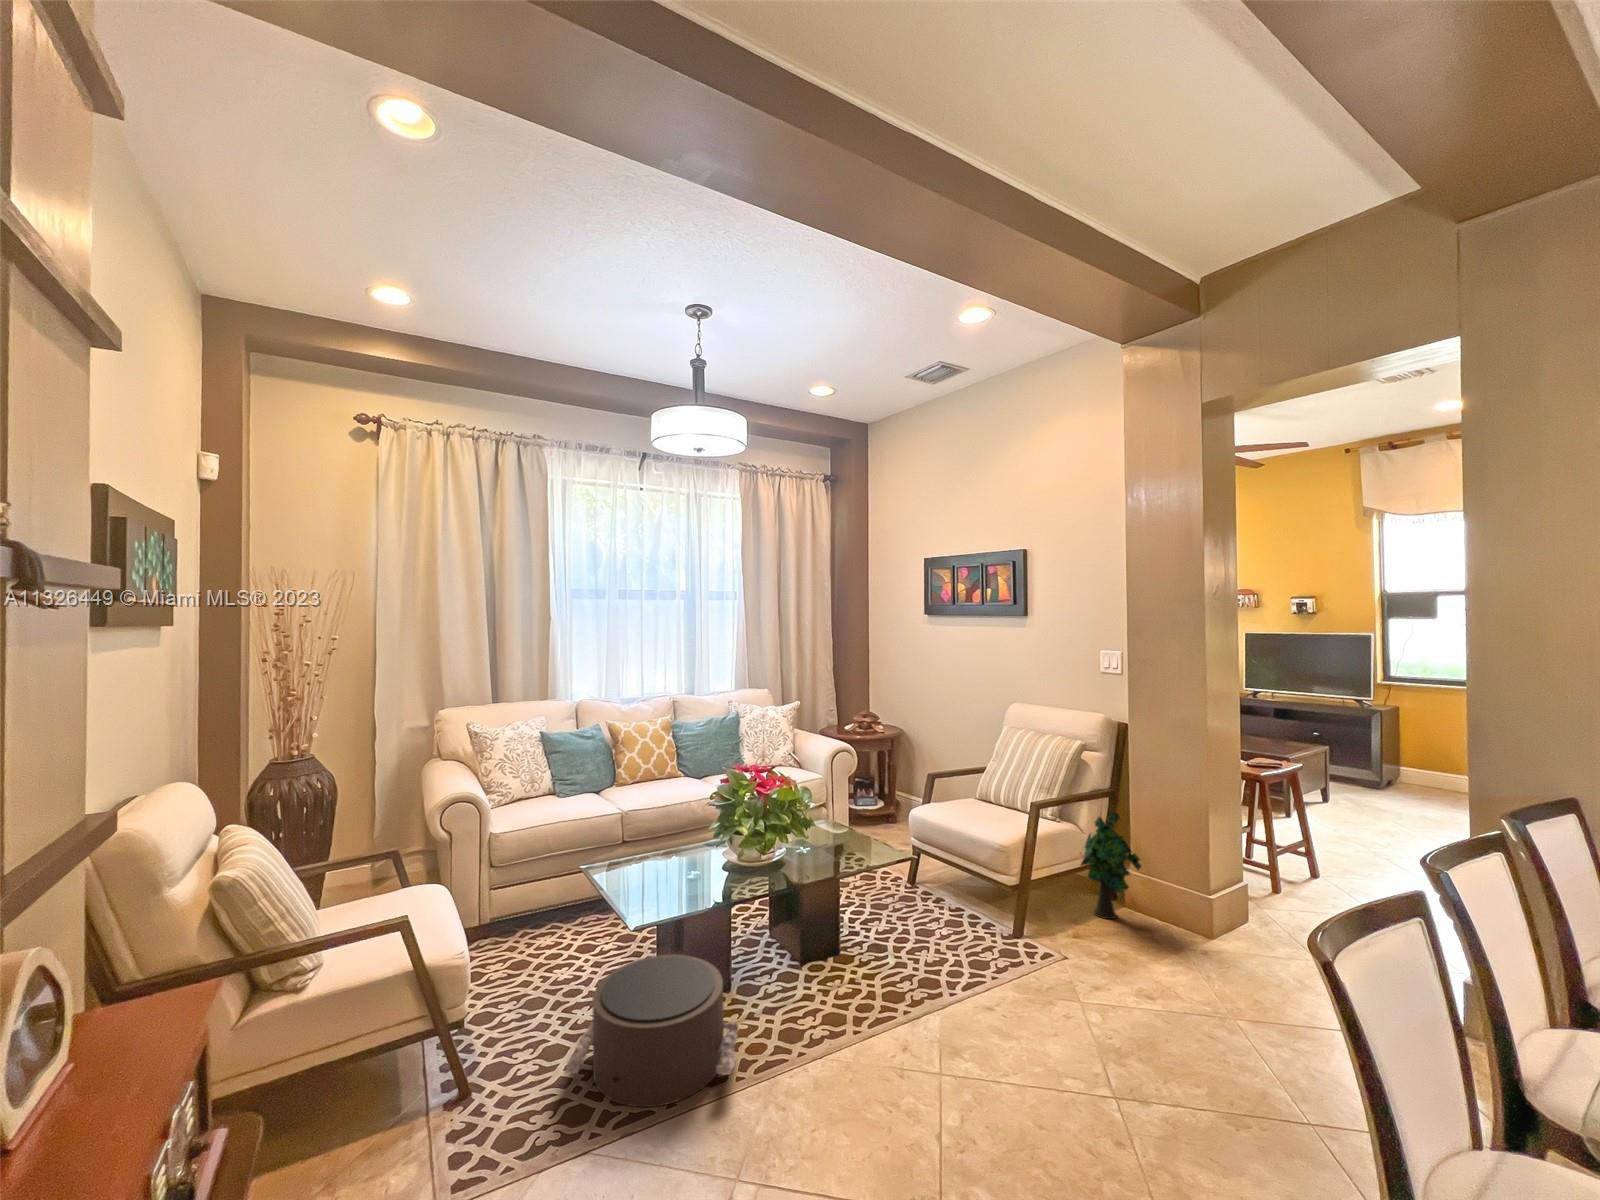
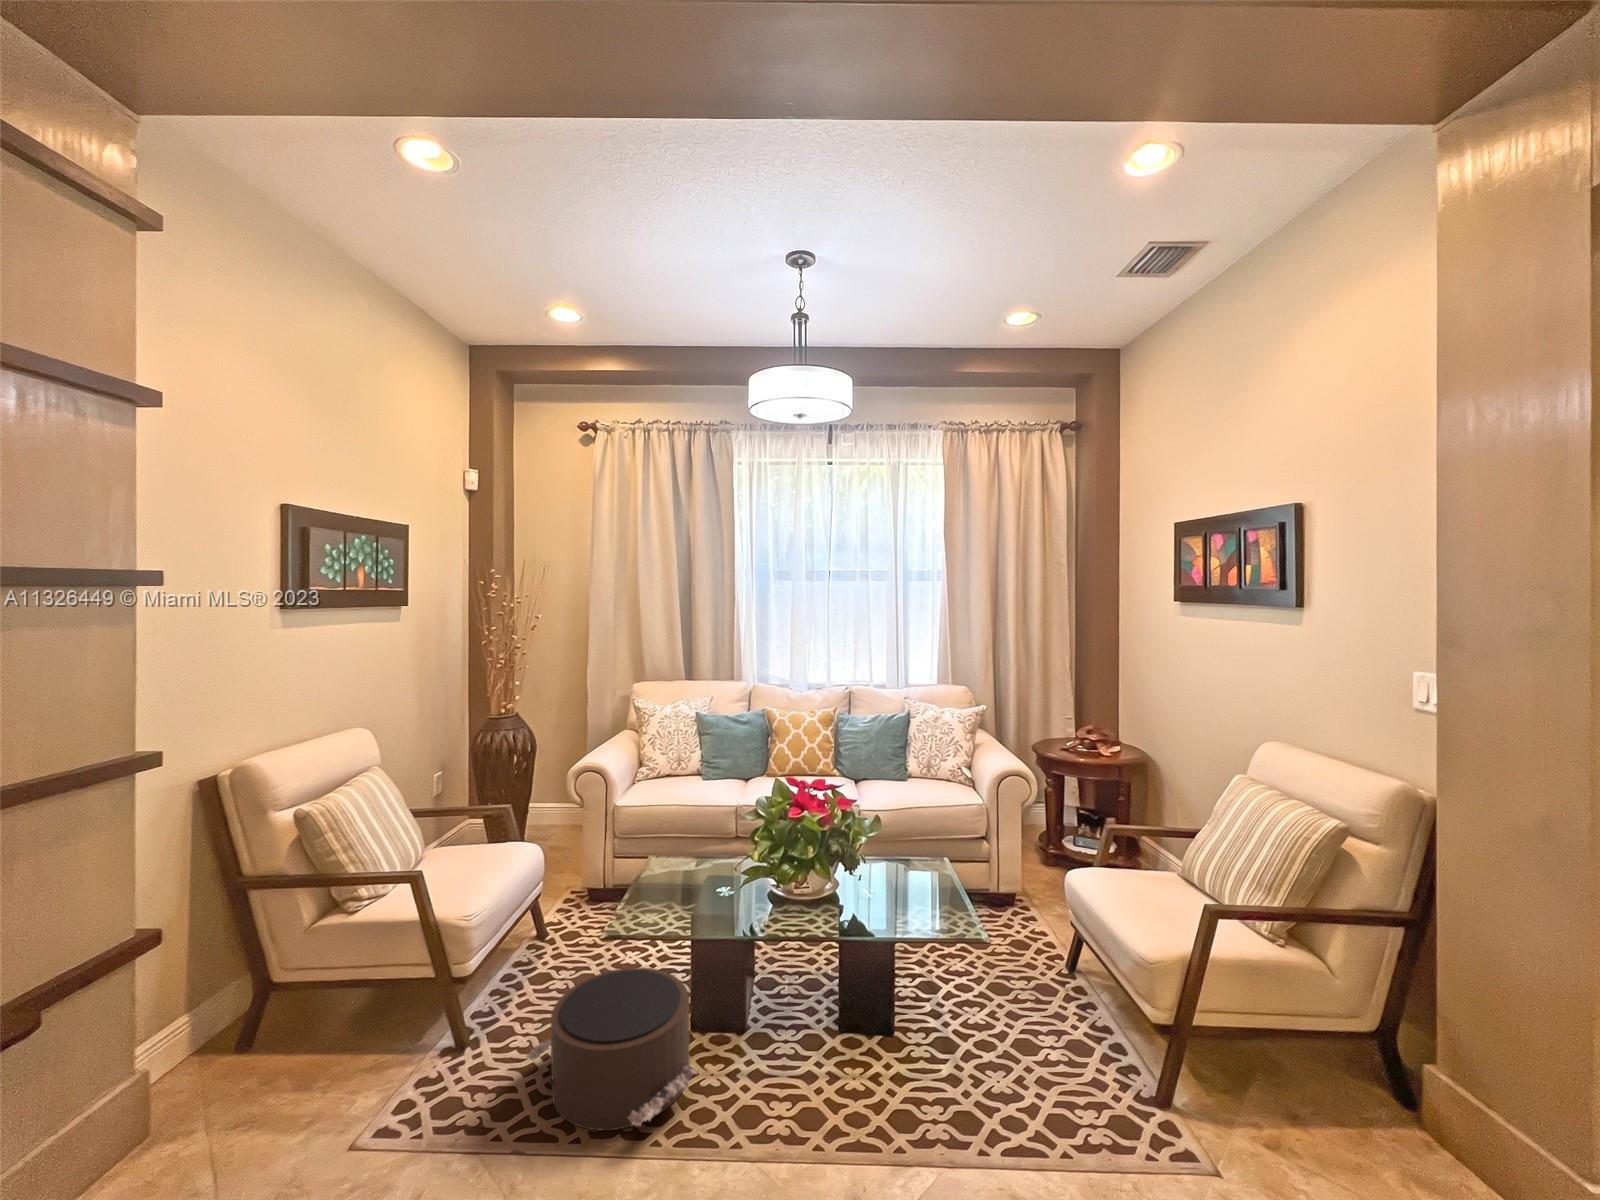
decorative plant: present [1080,812,1141,919] -> none [1315,963,1441,1143]

